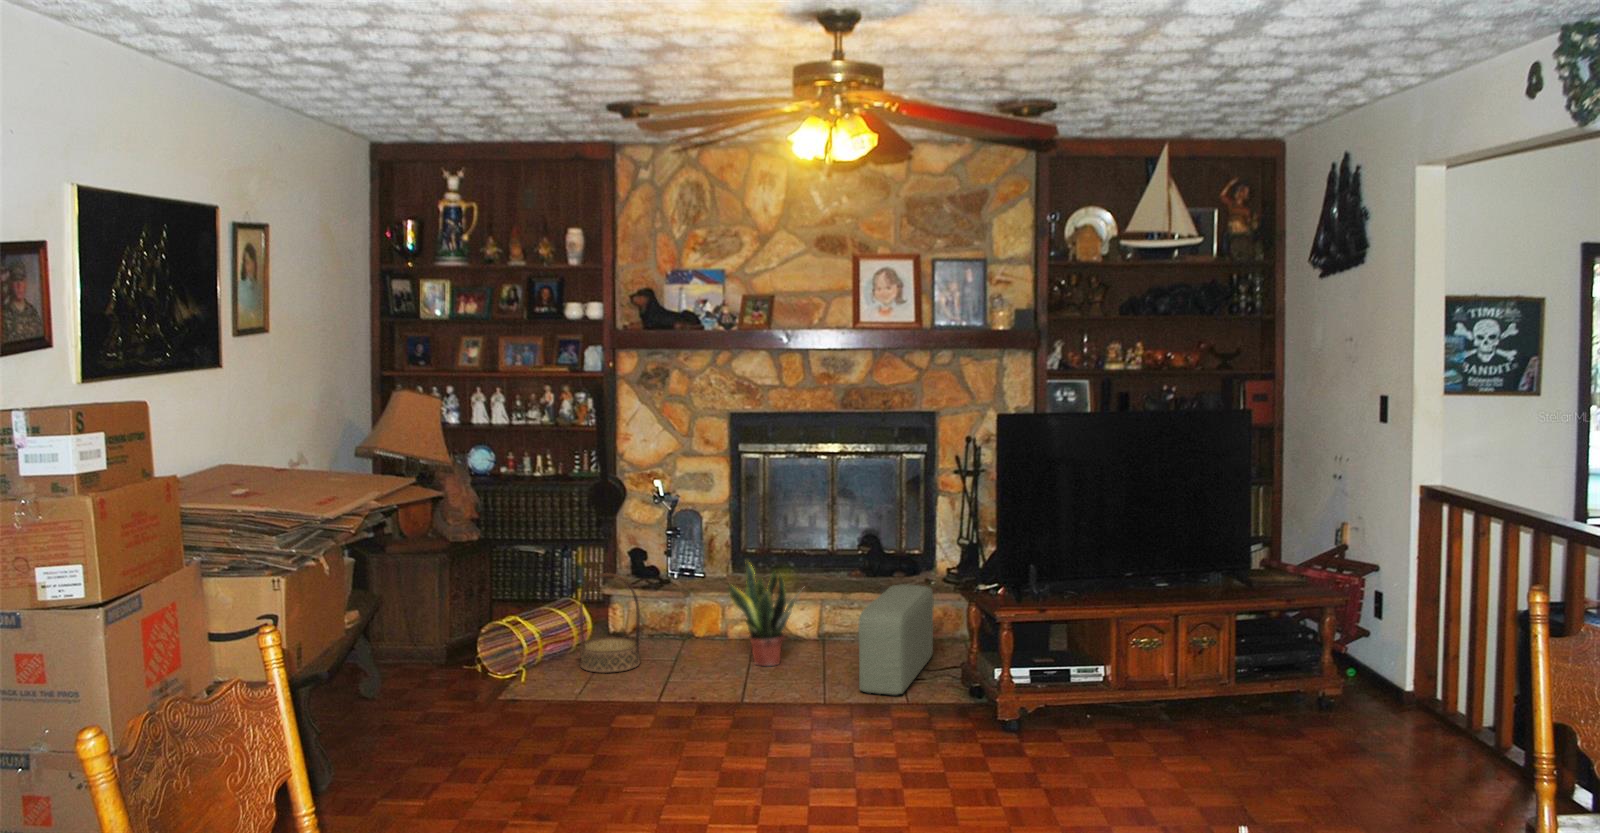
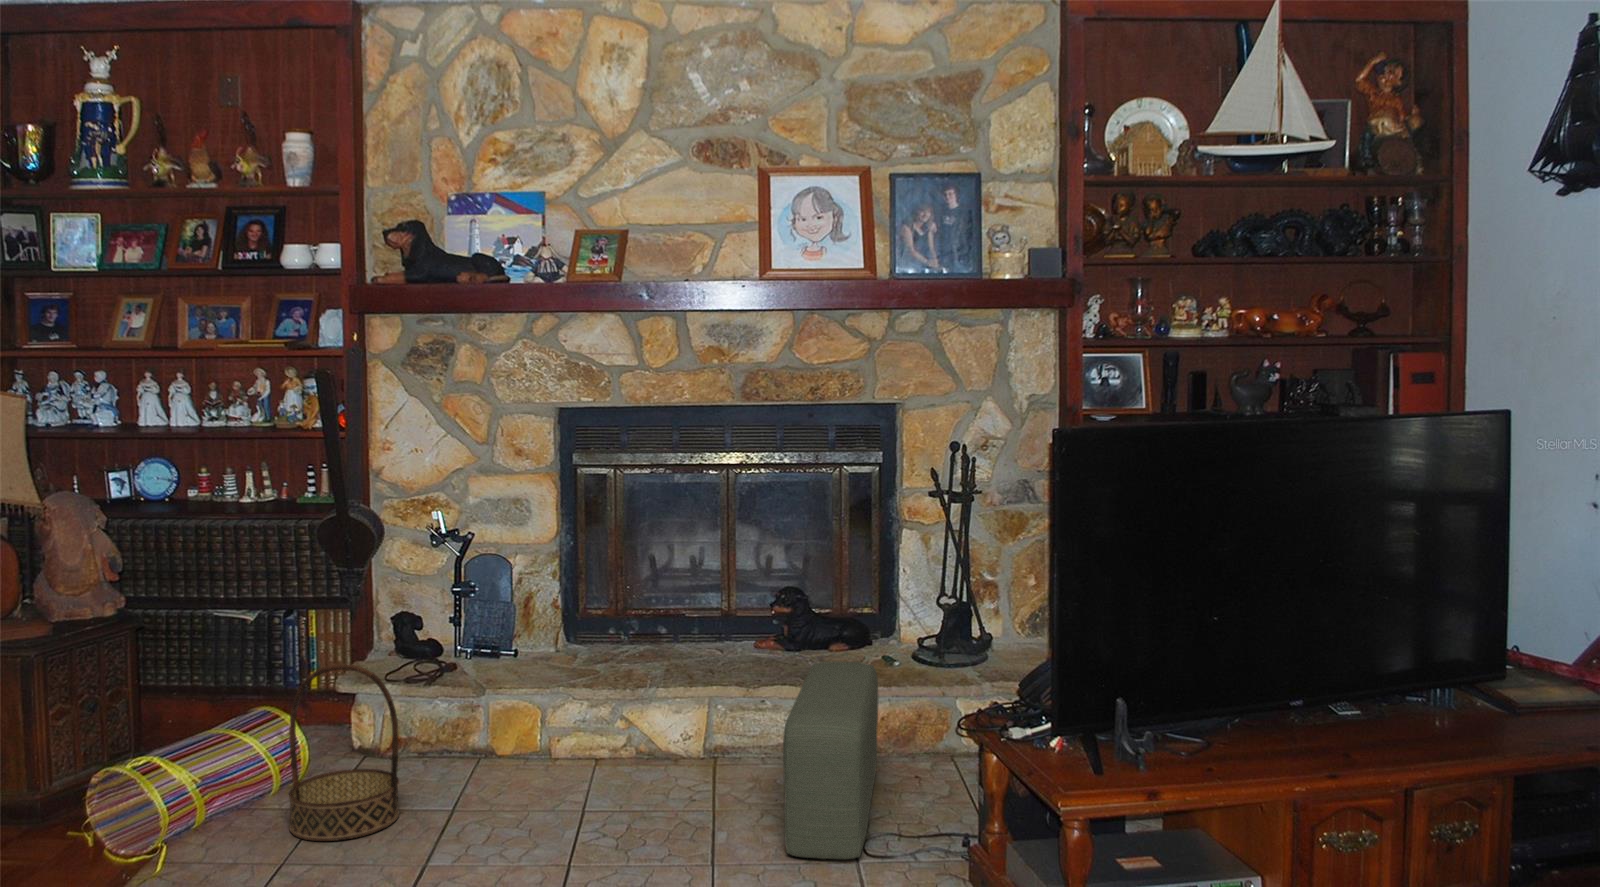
potted plant: present [729,561,800,666] -> none [555,630,680,808]

